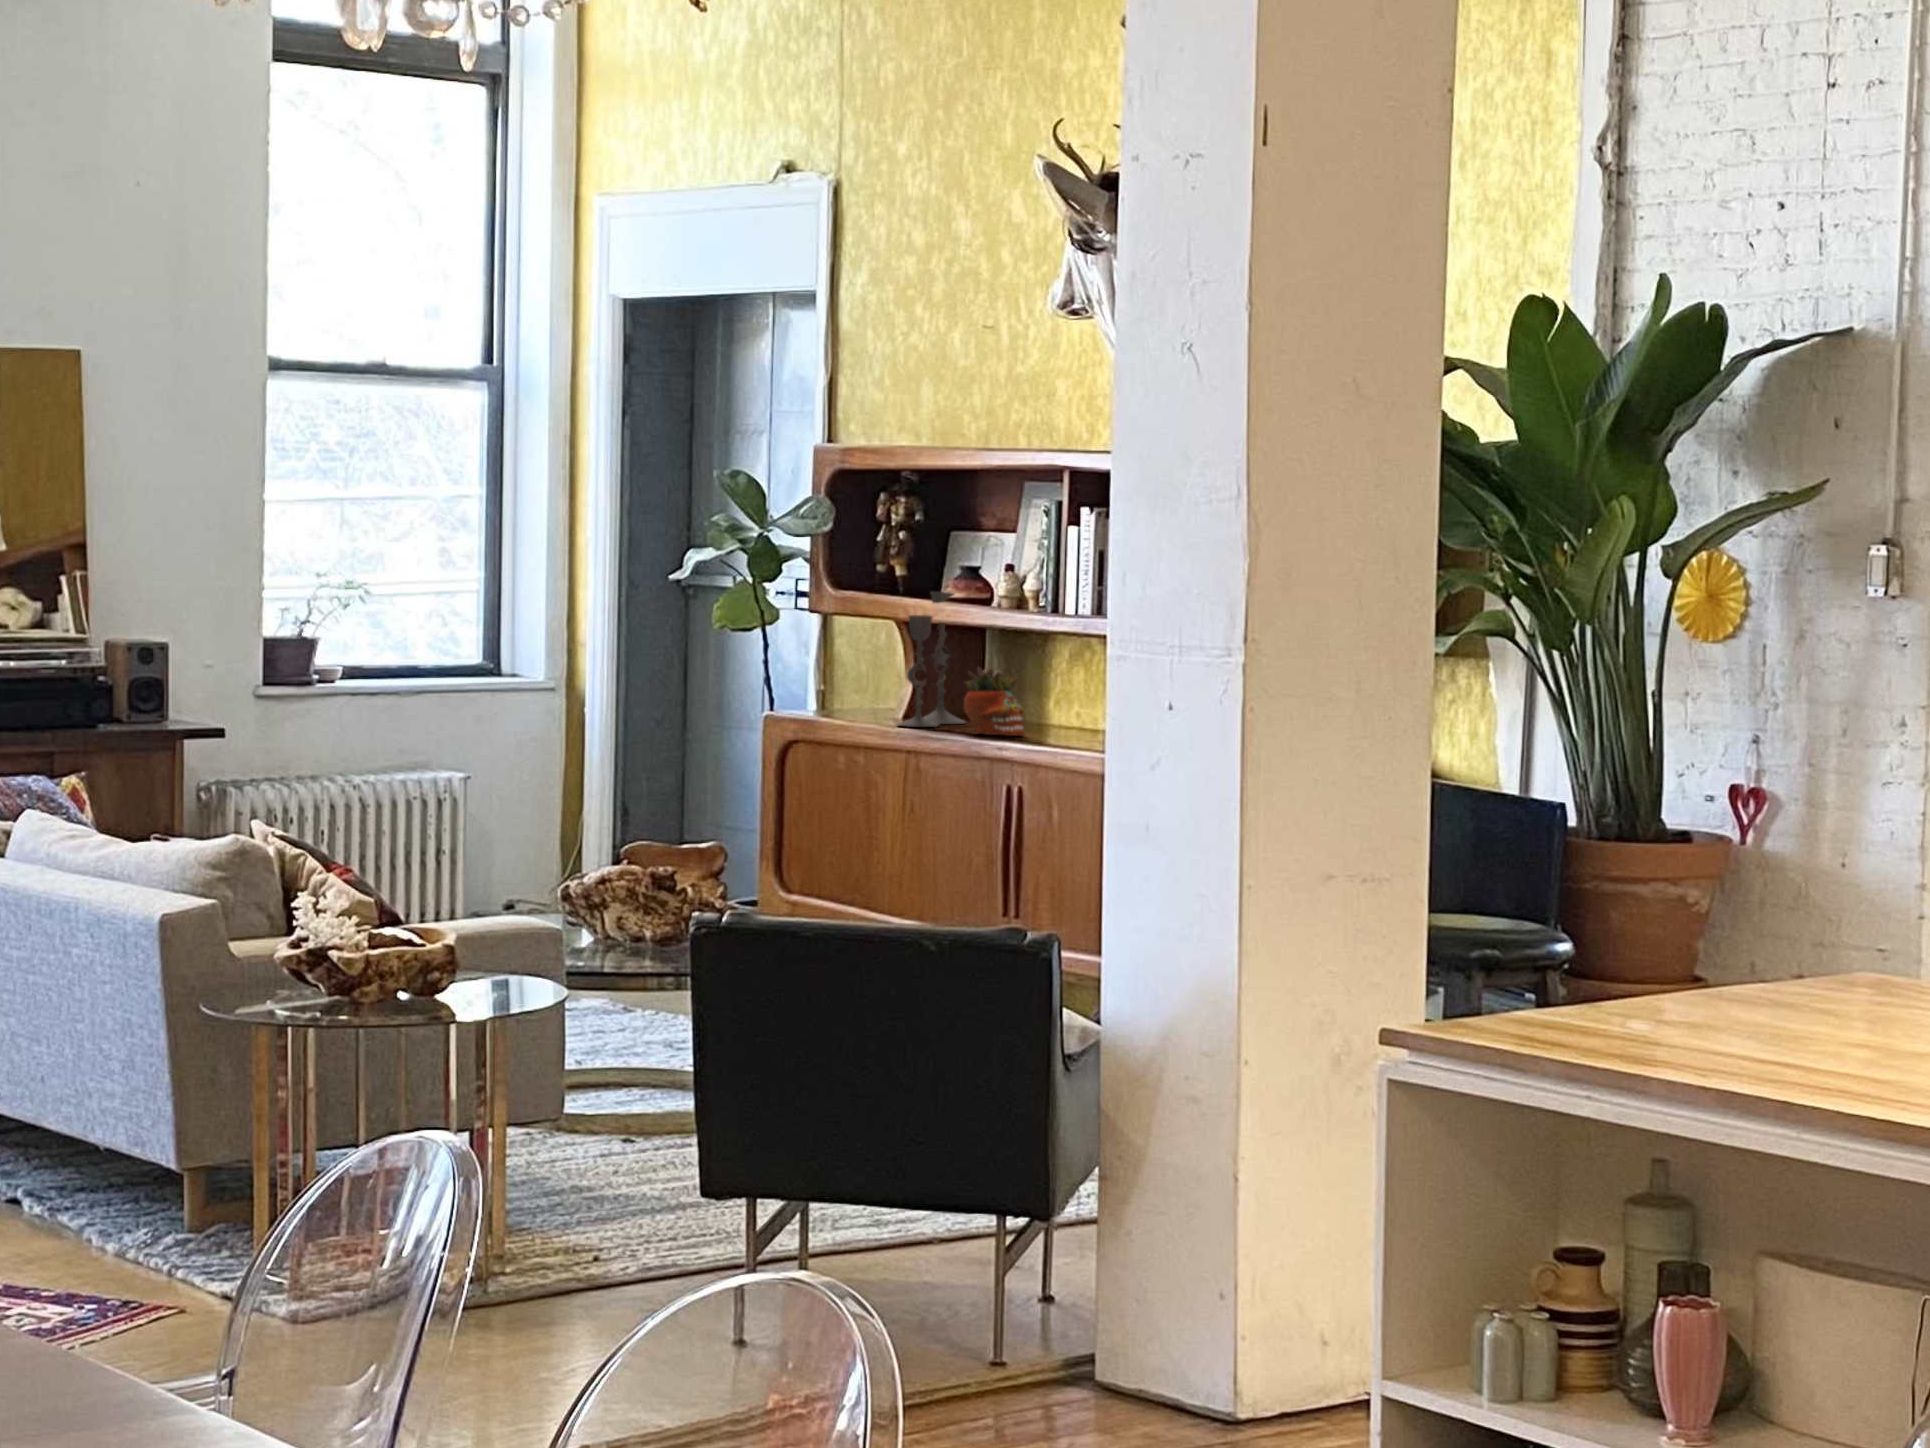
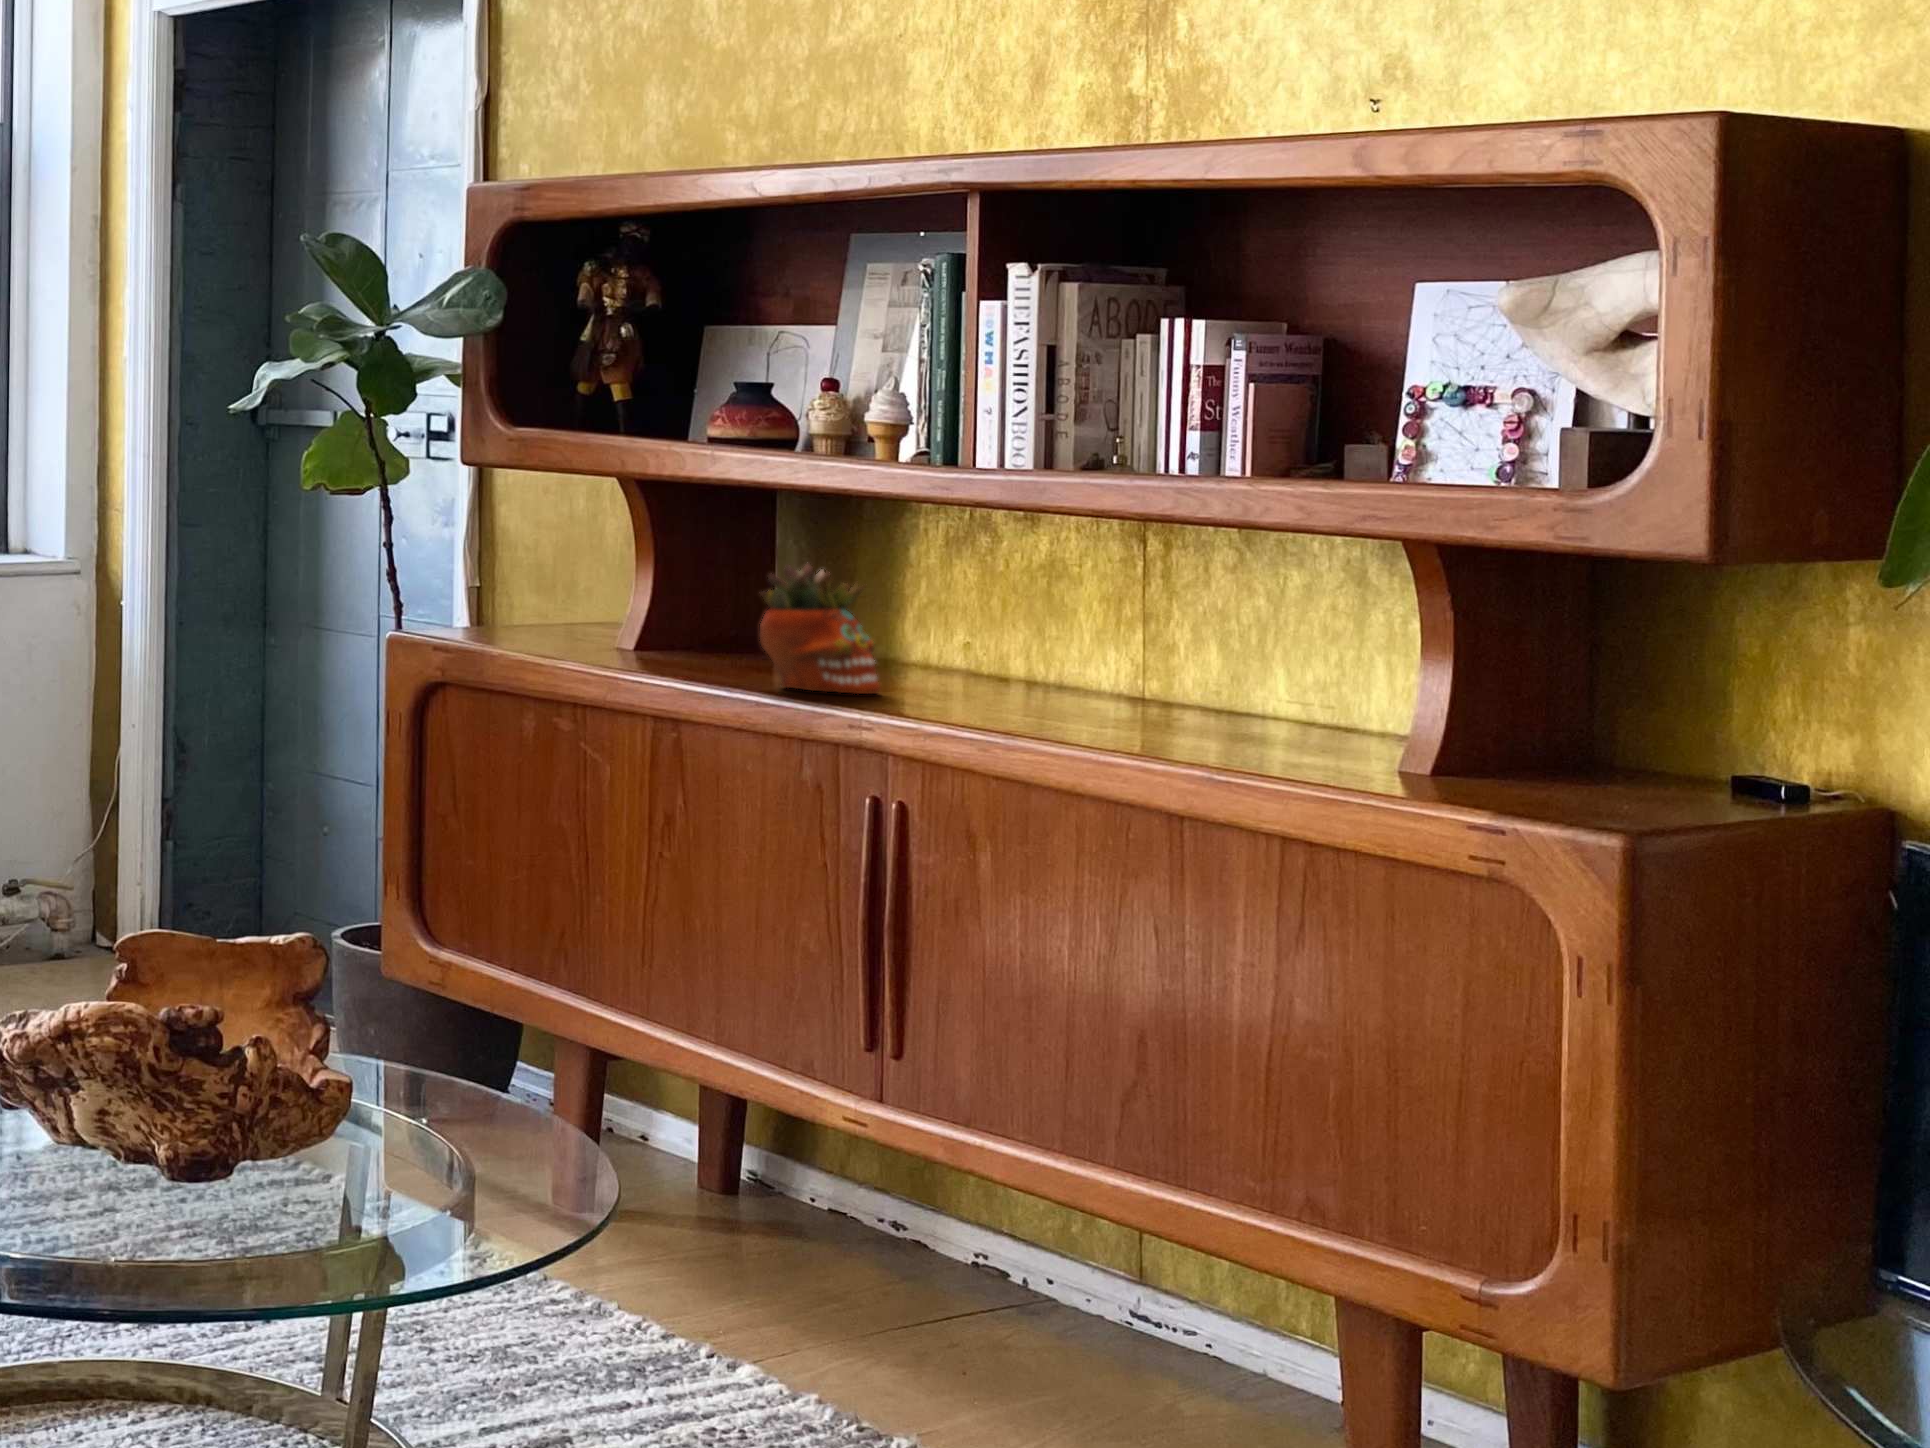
candlestick: present [898,592,966,727] -> none [626,429,747,668]

